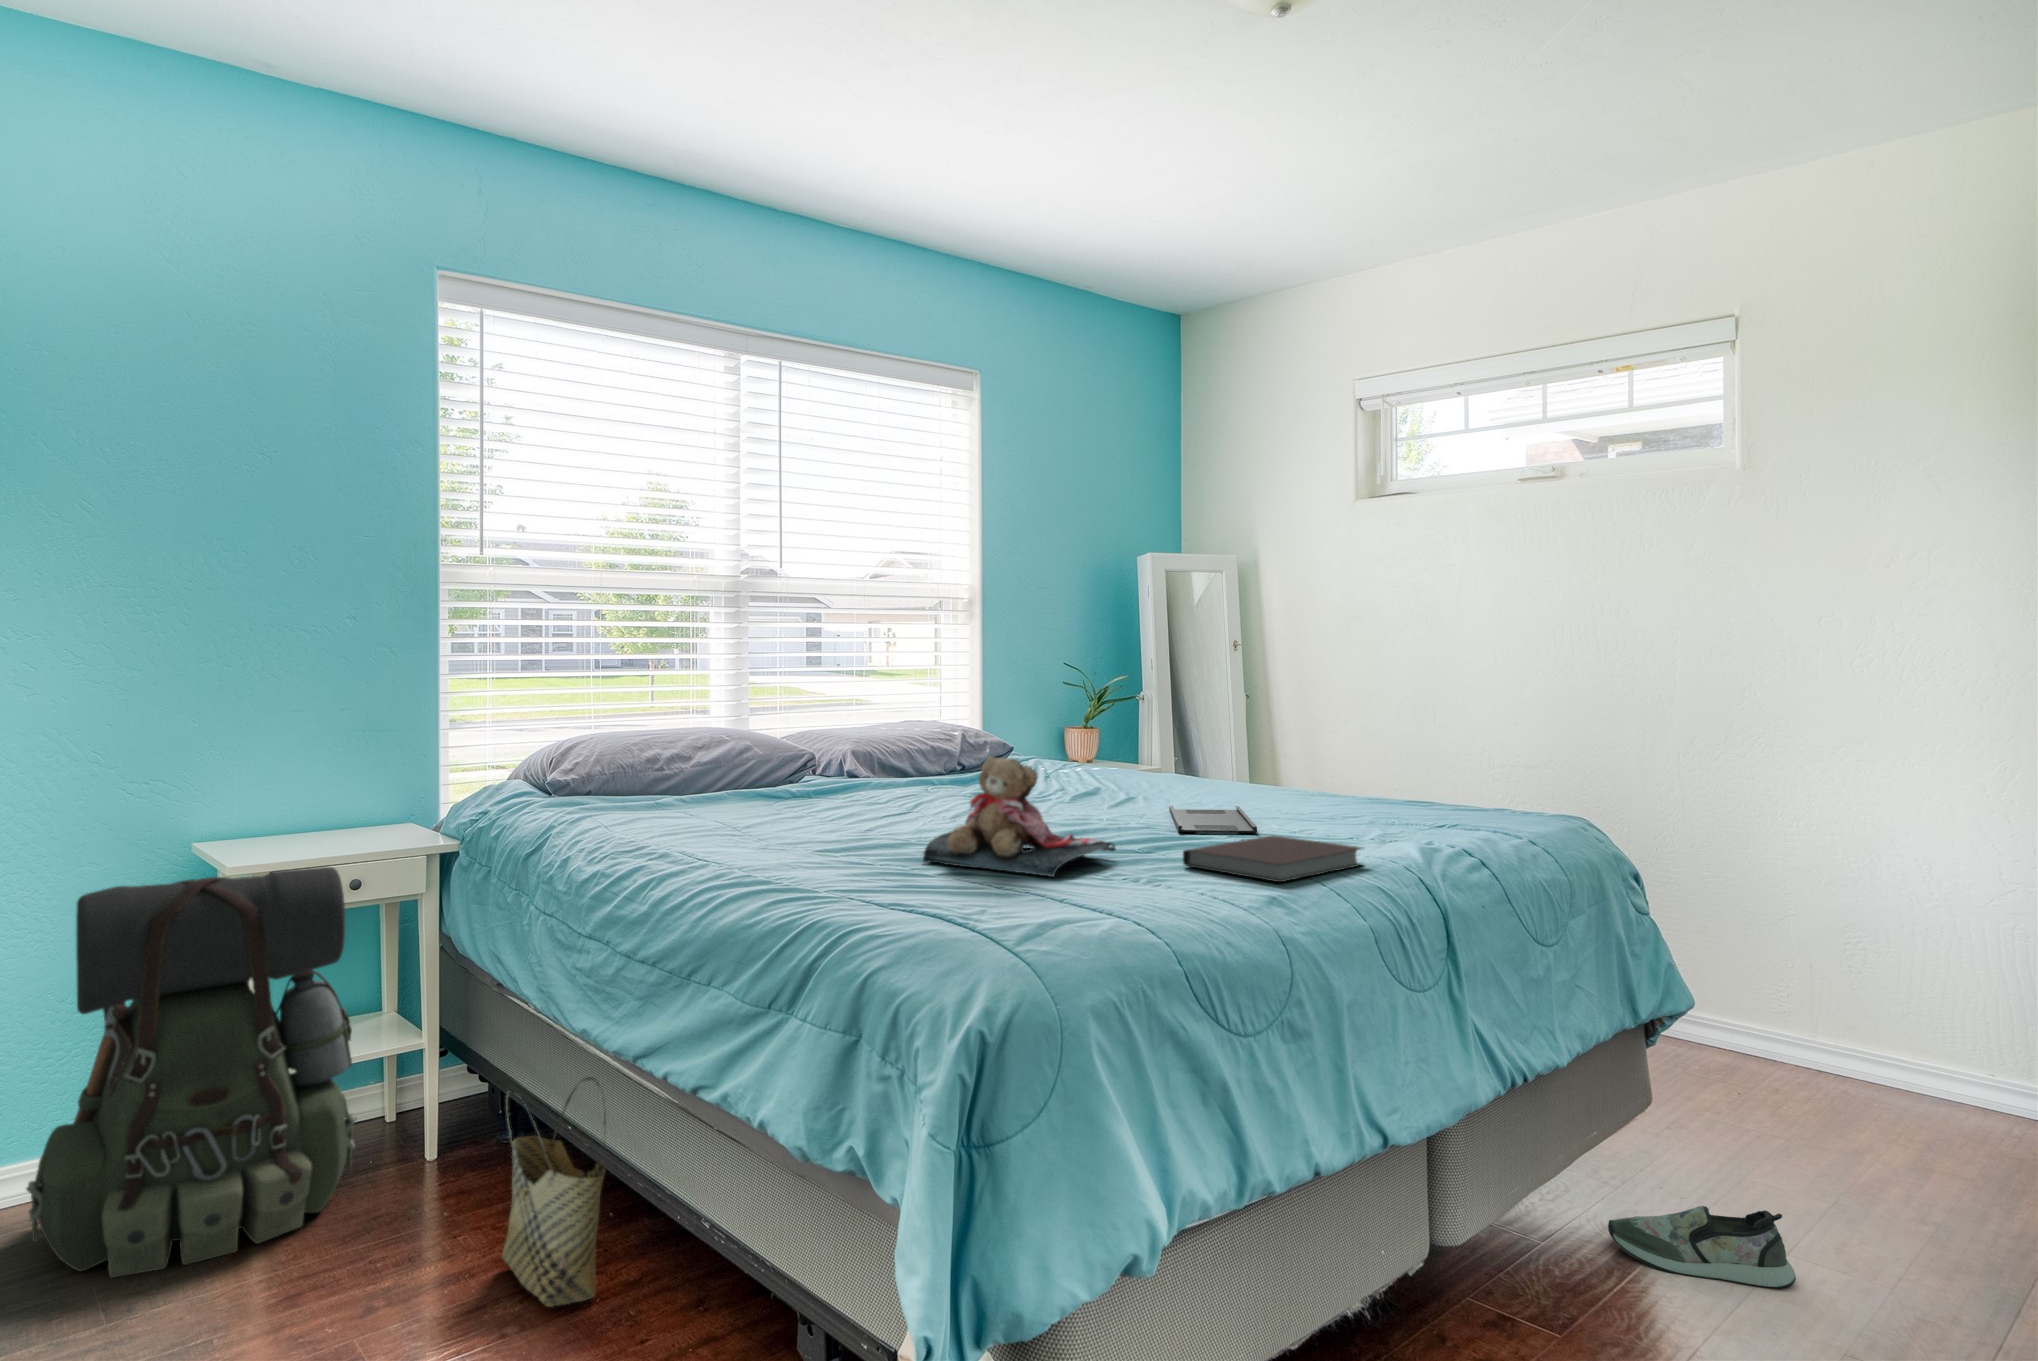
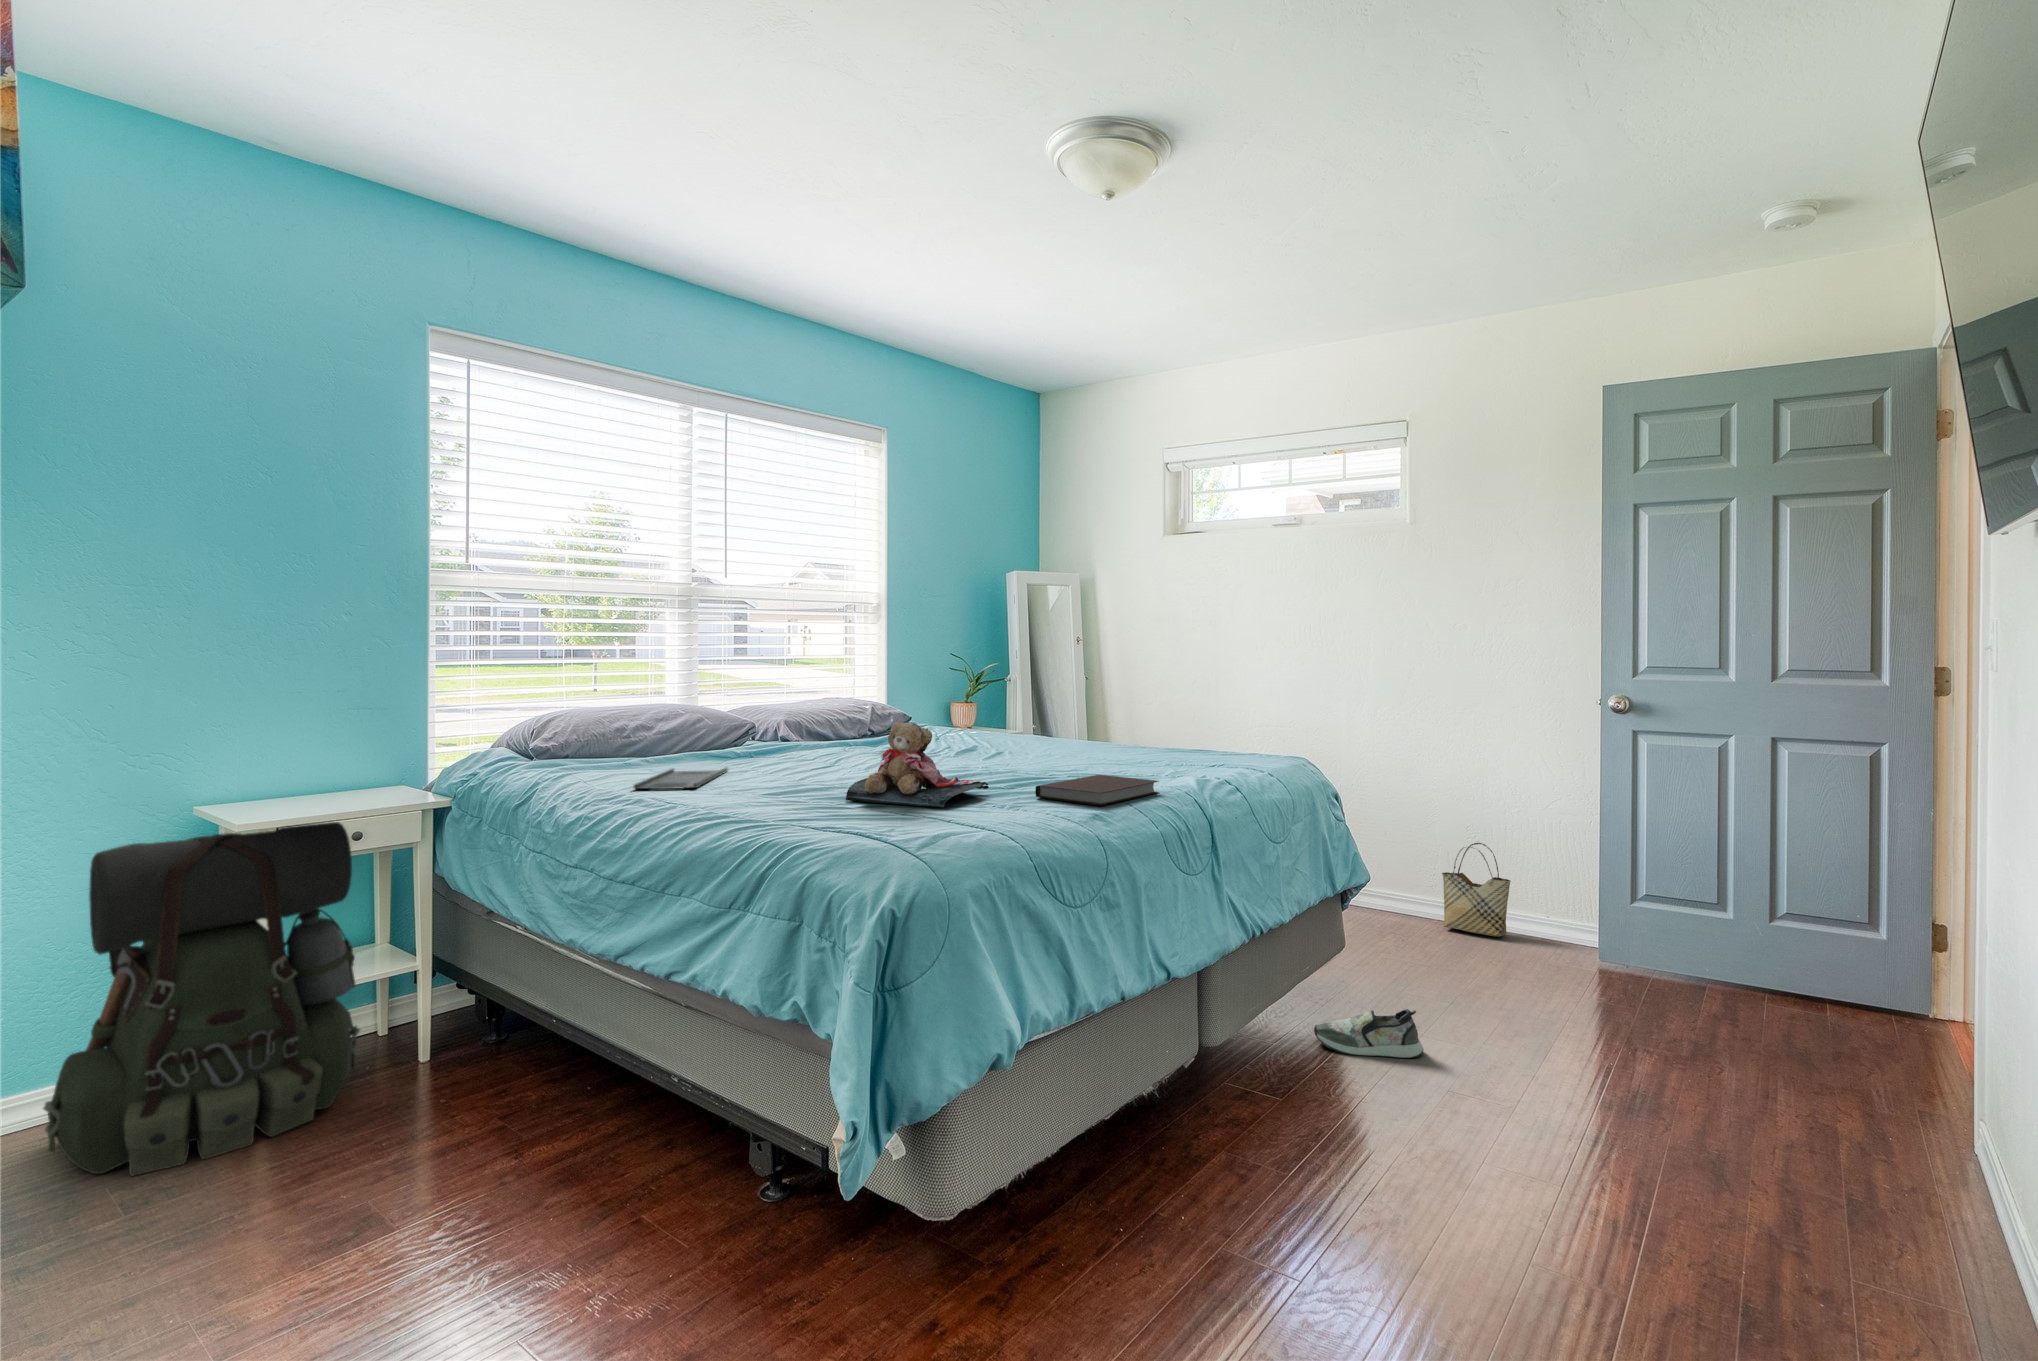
tray: present [1169,806,1257,833] -> present [634,768,727,789]
woven basket: present [502,1077,606,1307] -> present [1442,843,1511,937]

